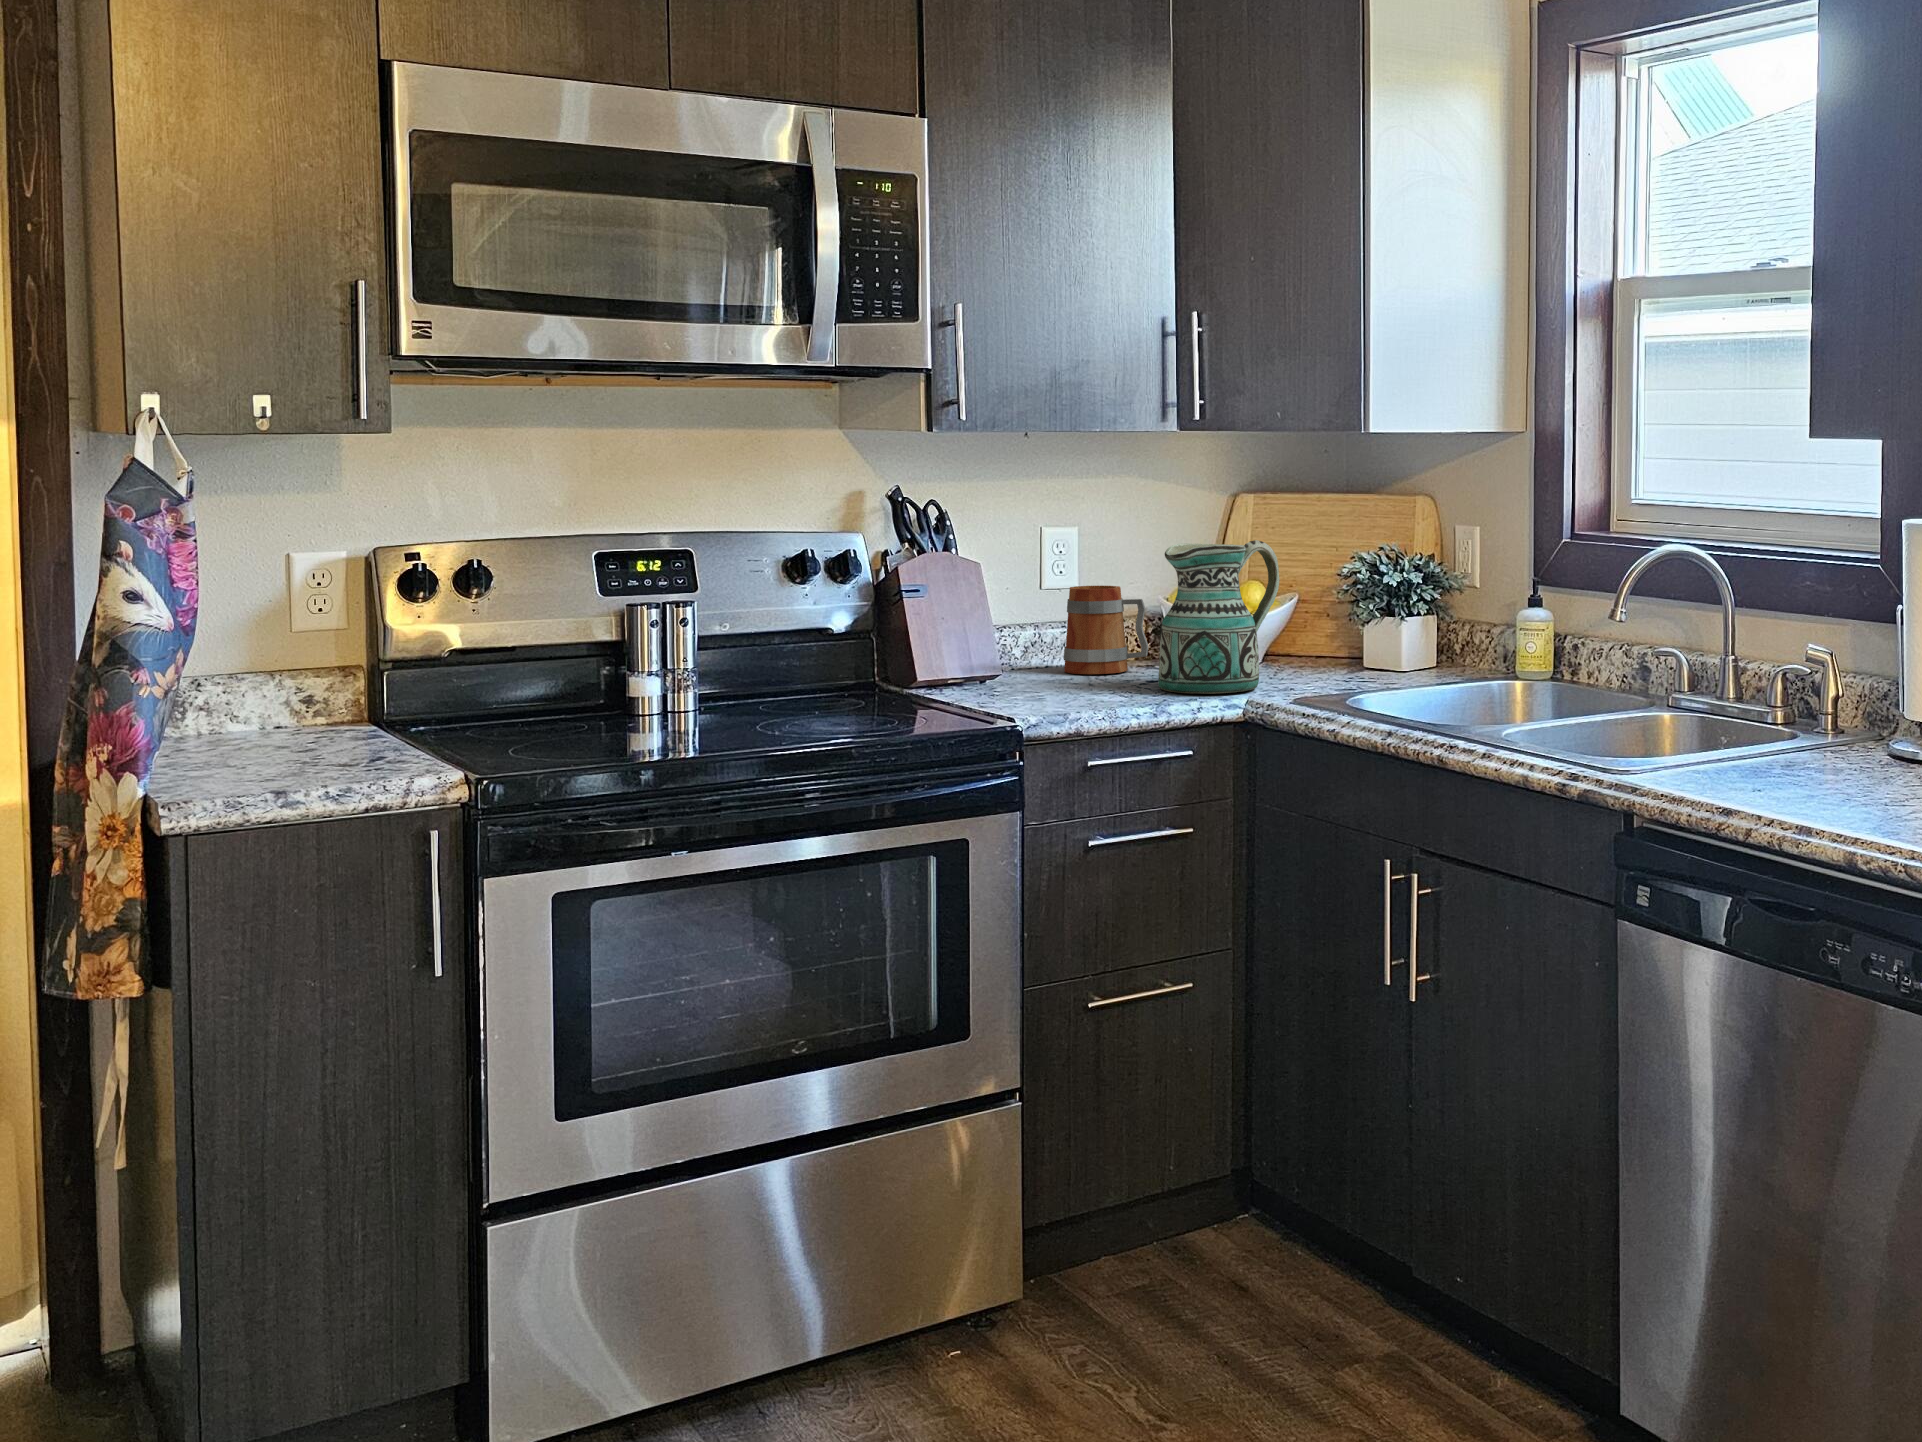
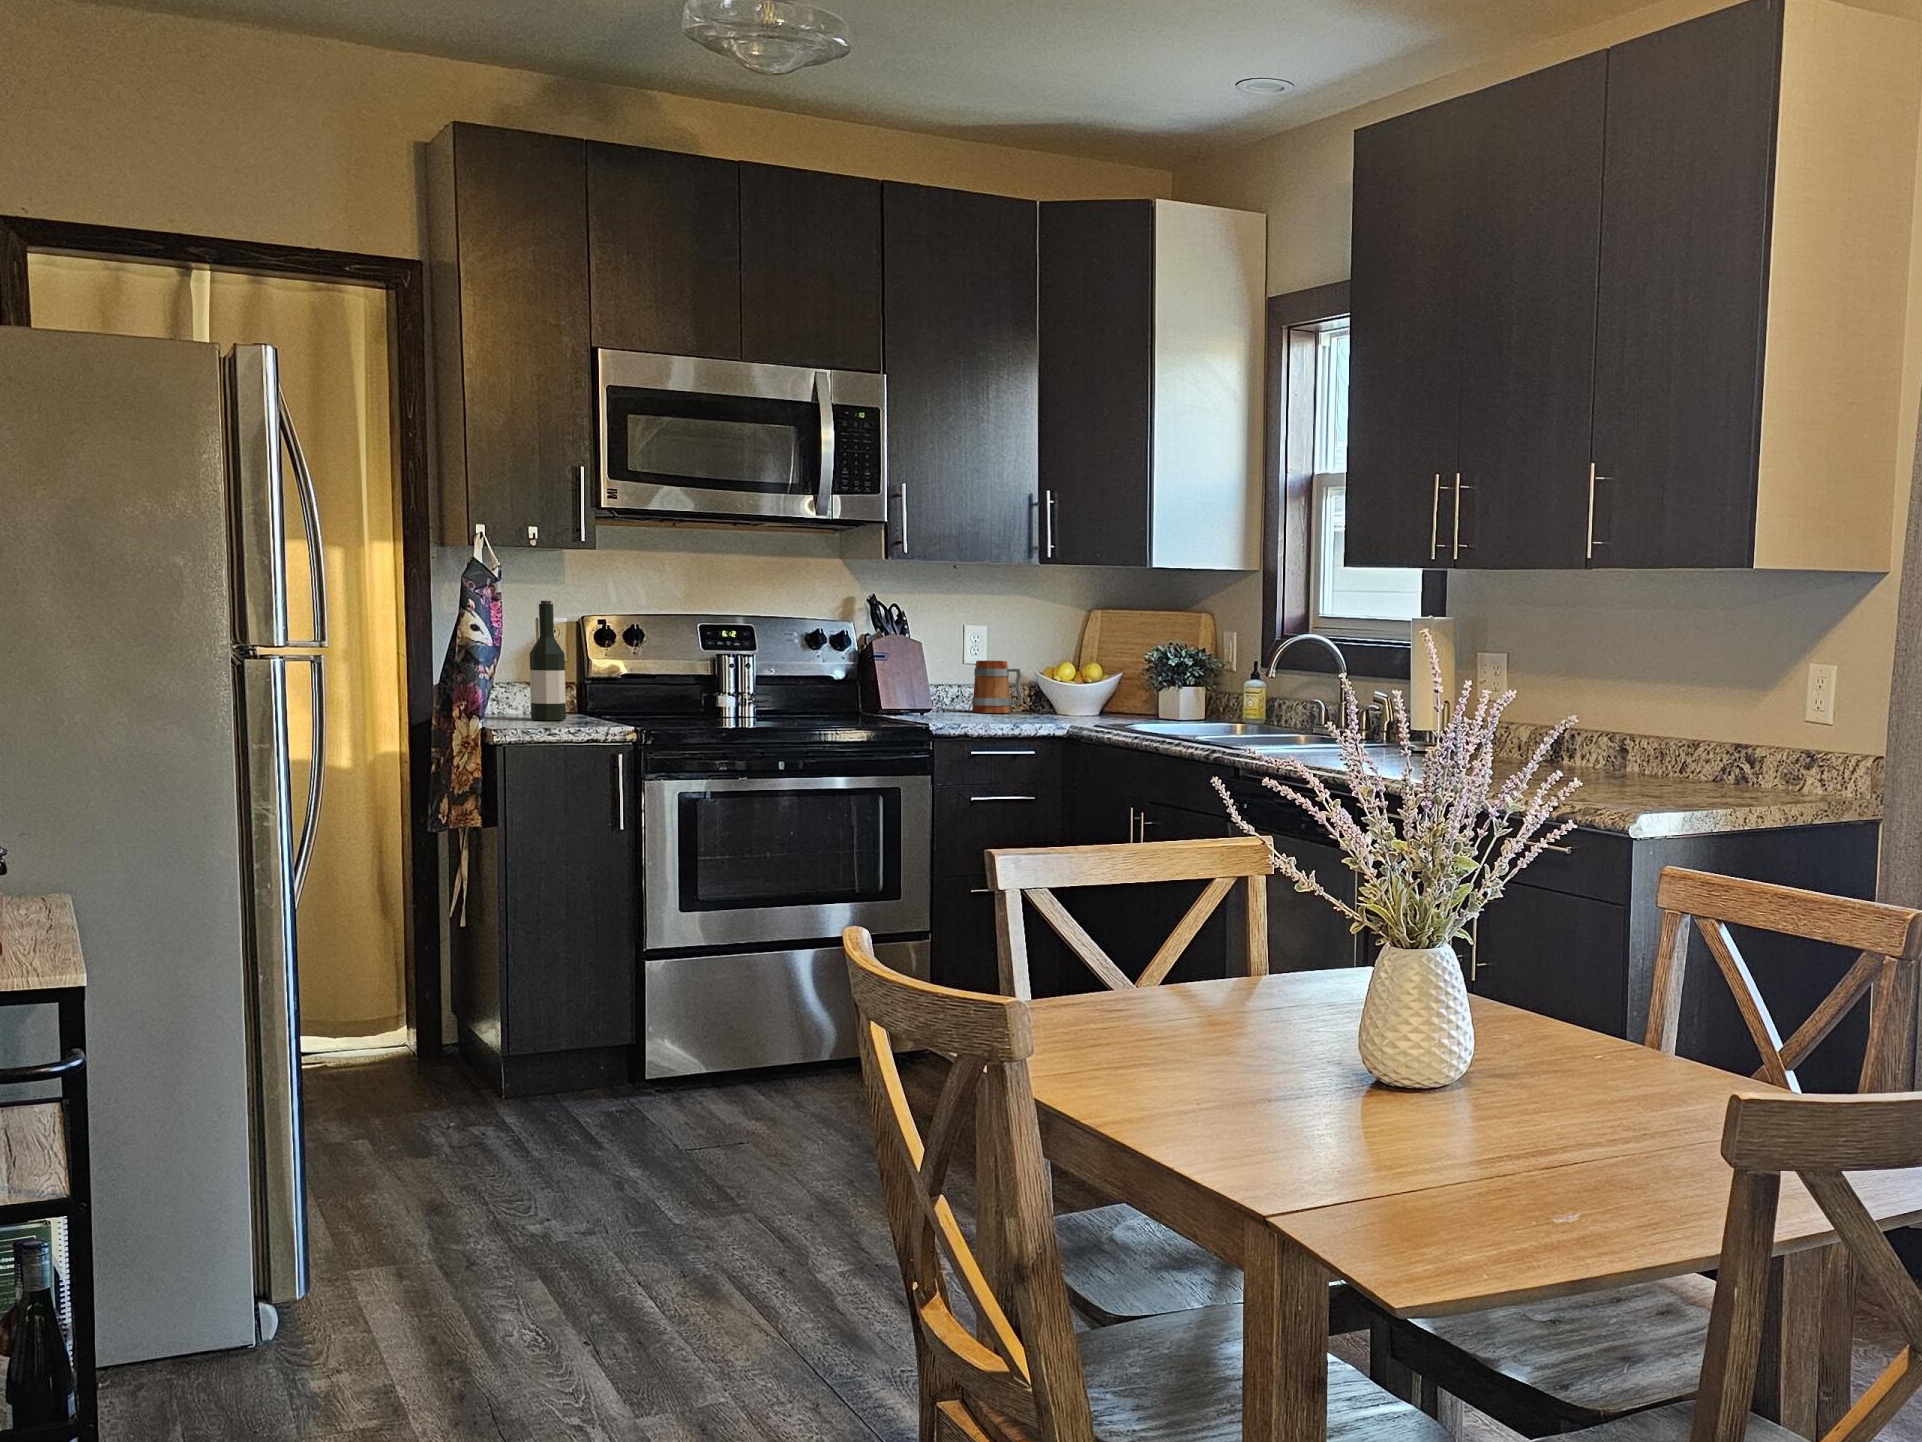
wine bottle: none [257,531,333,758] -> present [530,601,566,720]
ceramic pitcher: present [1158,540,1280,693] -> none [1022,632,1099,721]

